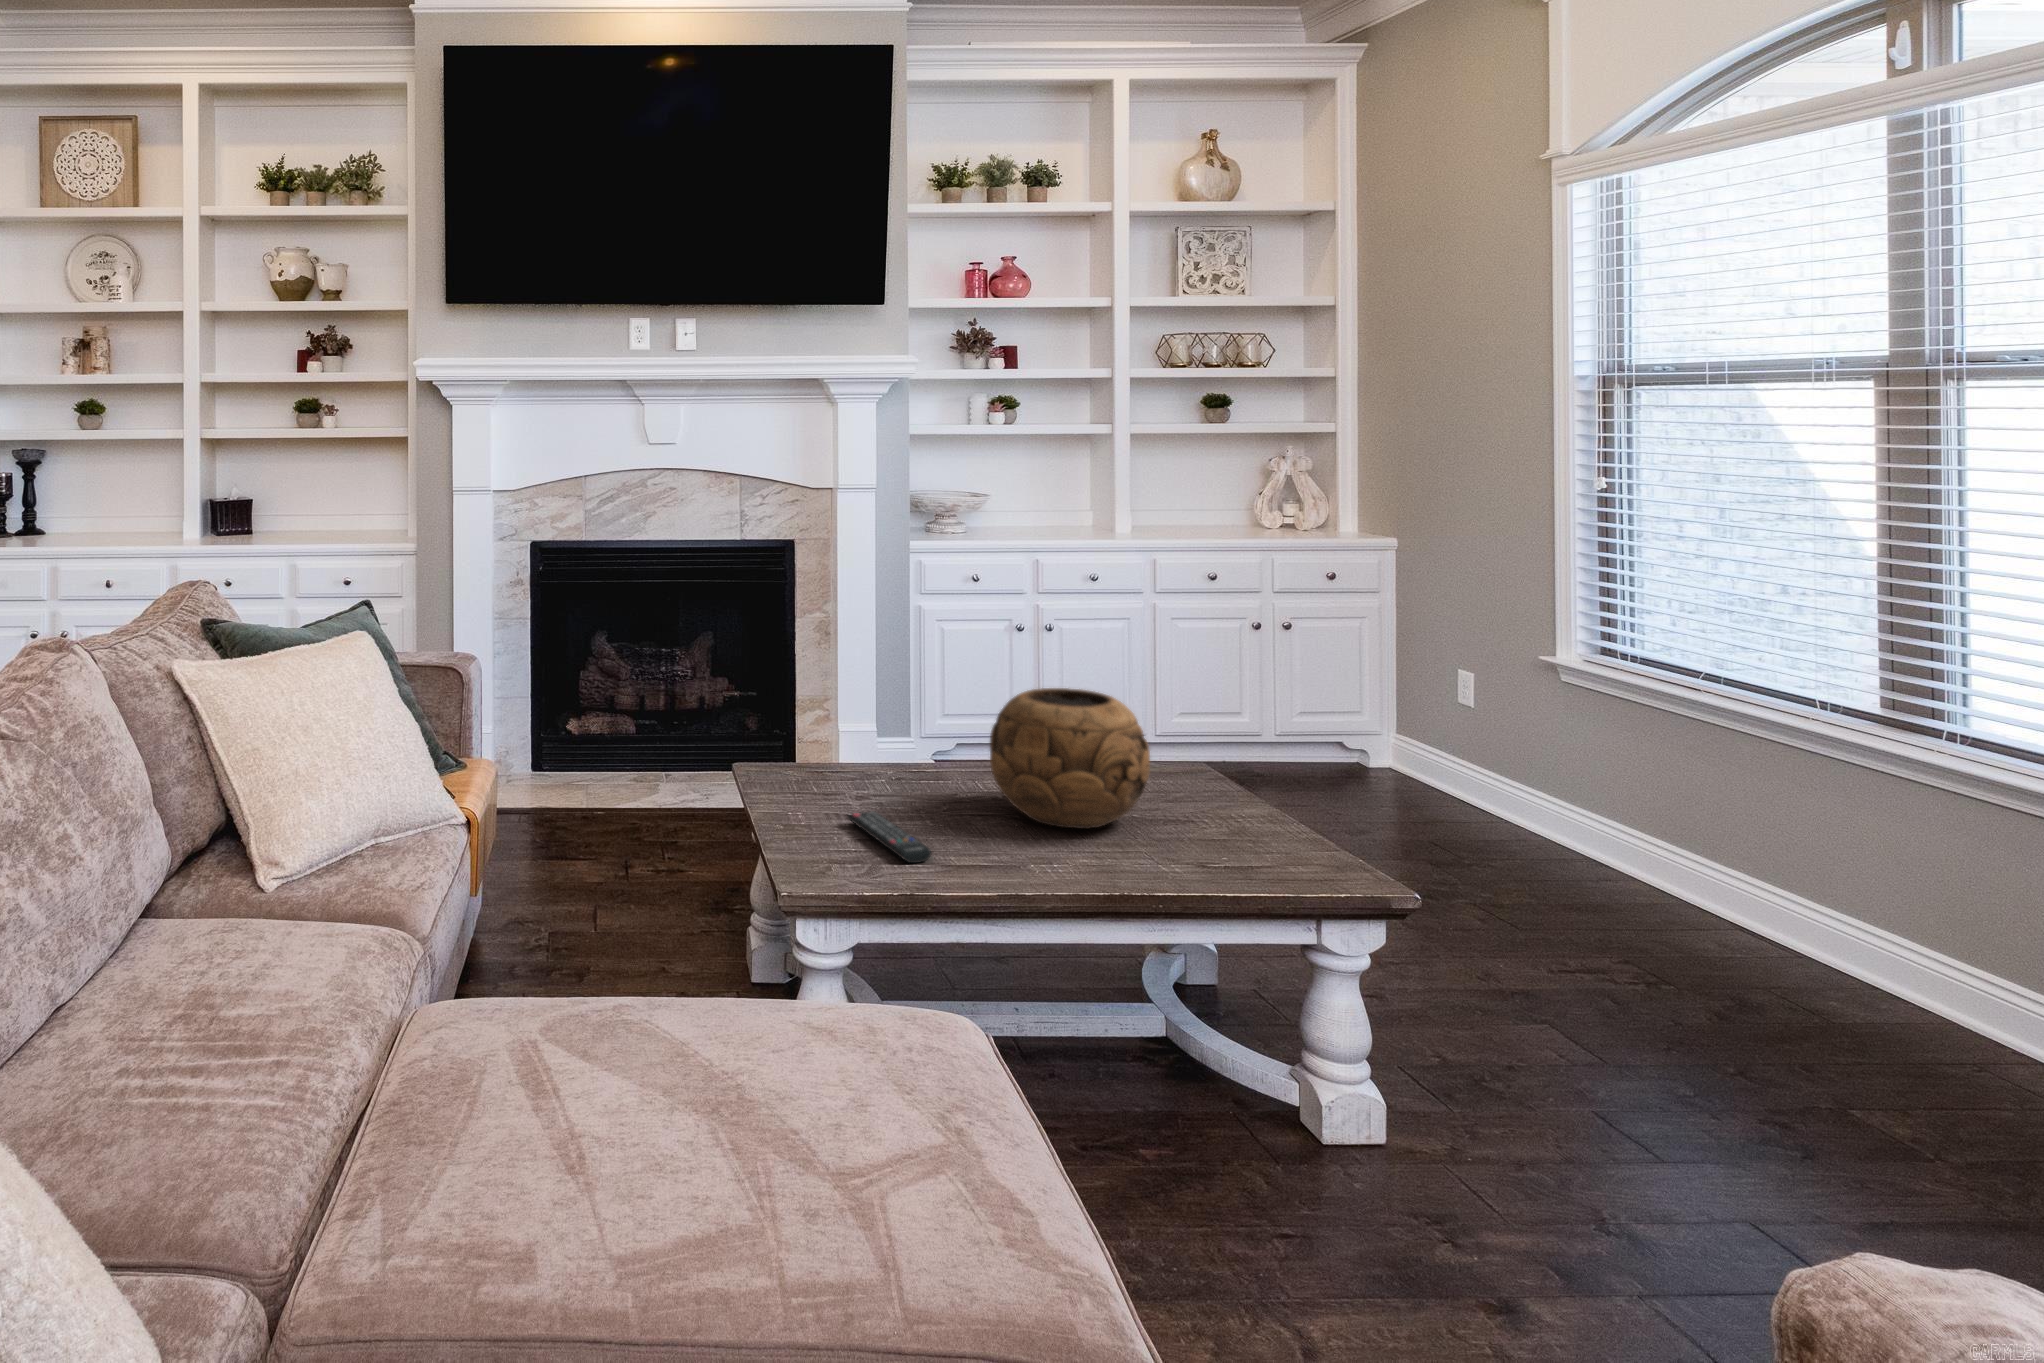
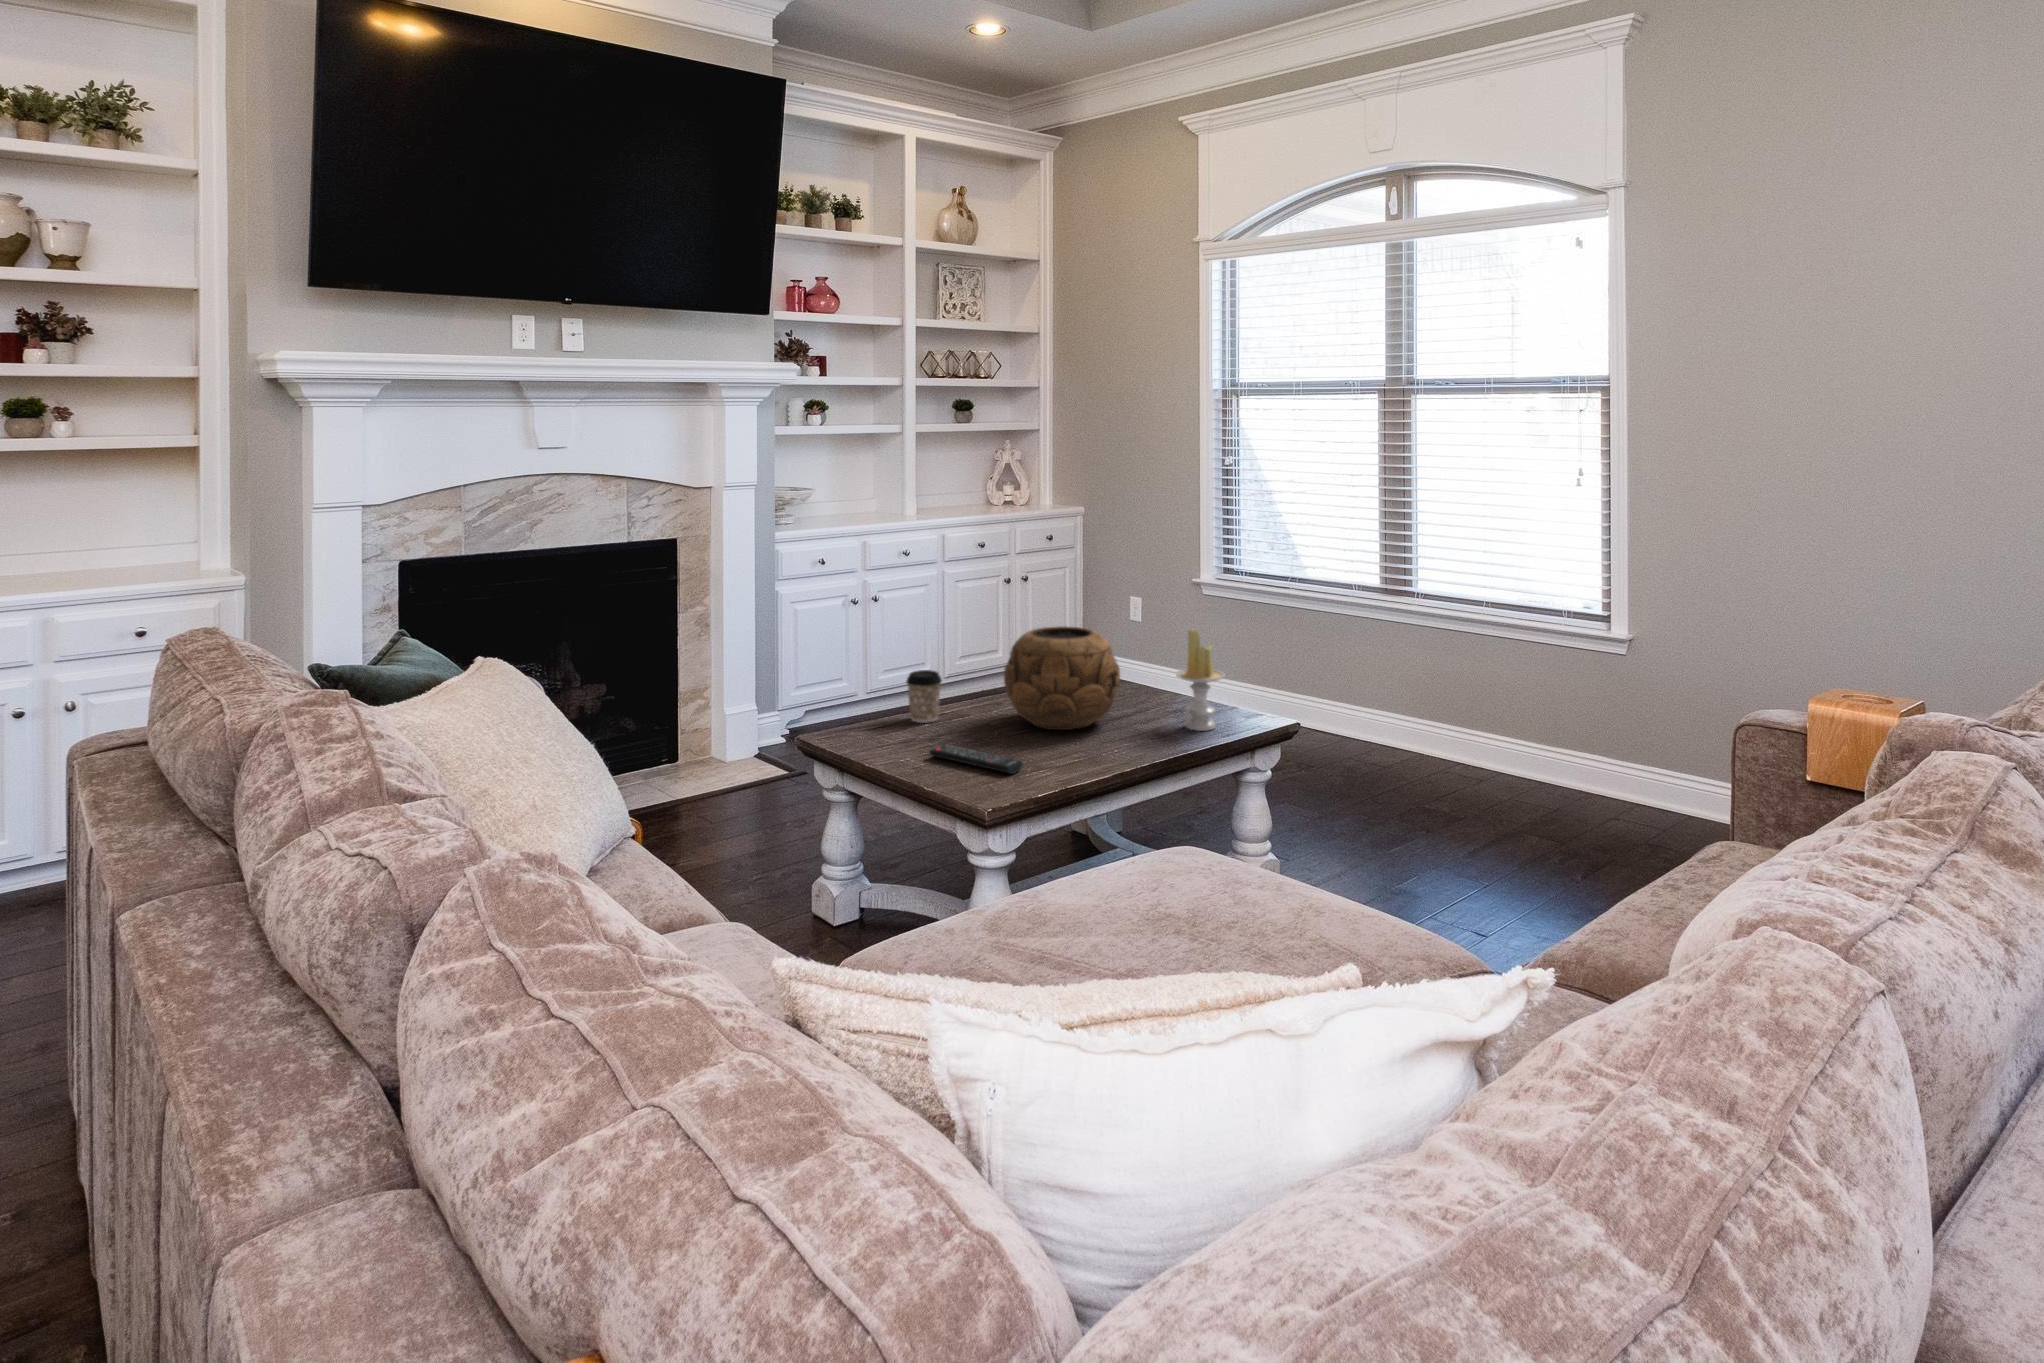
candle: none [1217,716,1298,870] -> present [1176,629,1225,731]
coffee cup: none [887,719,932,784] -> present [906,670,942,723]

